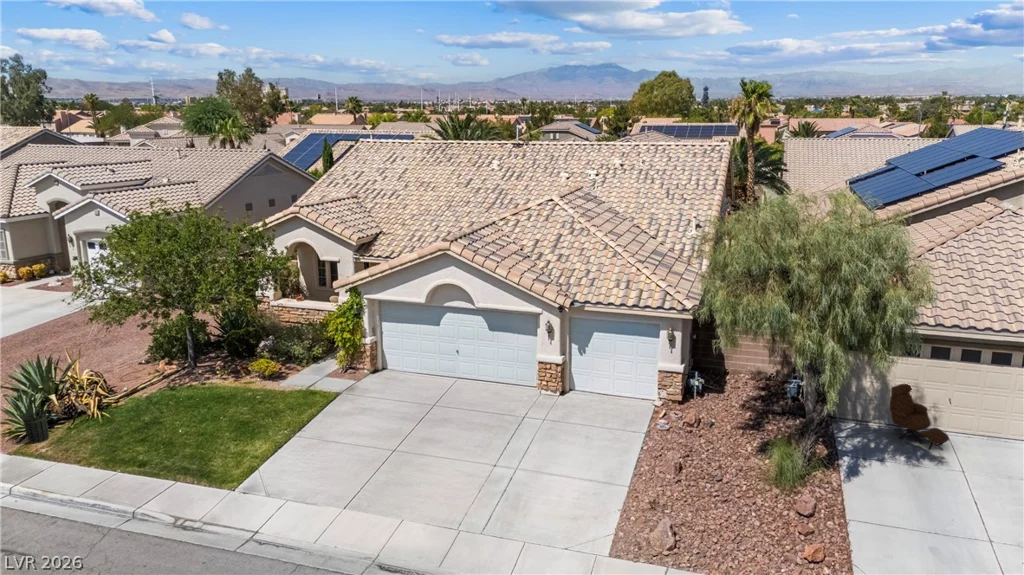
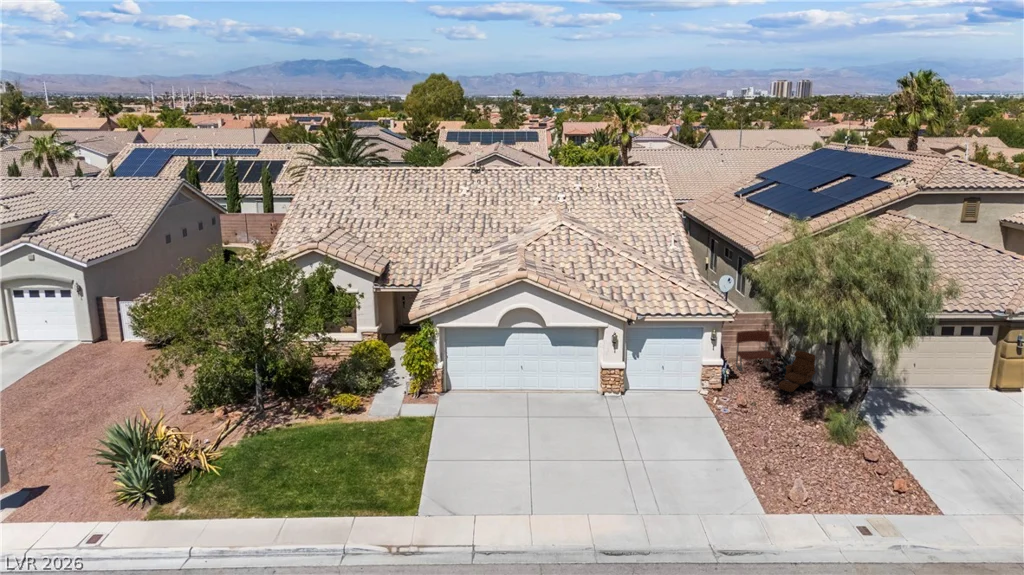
bench: none [728,336,772,388] -> present [736,331,775,371]
lounge chair: present [890,384,949,449] -> present [778,351,816,395]

